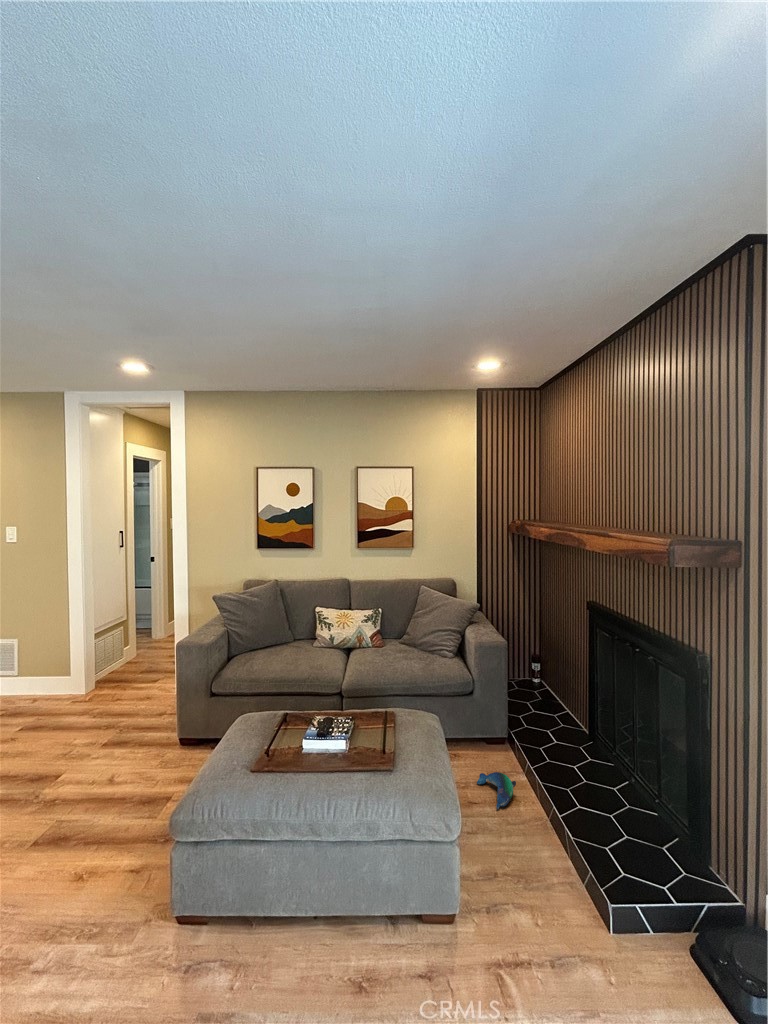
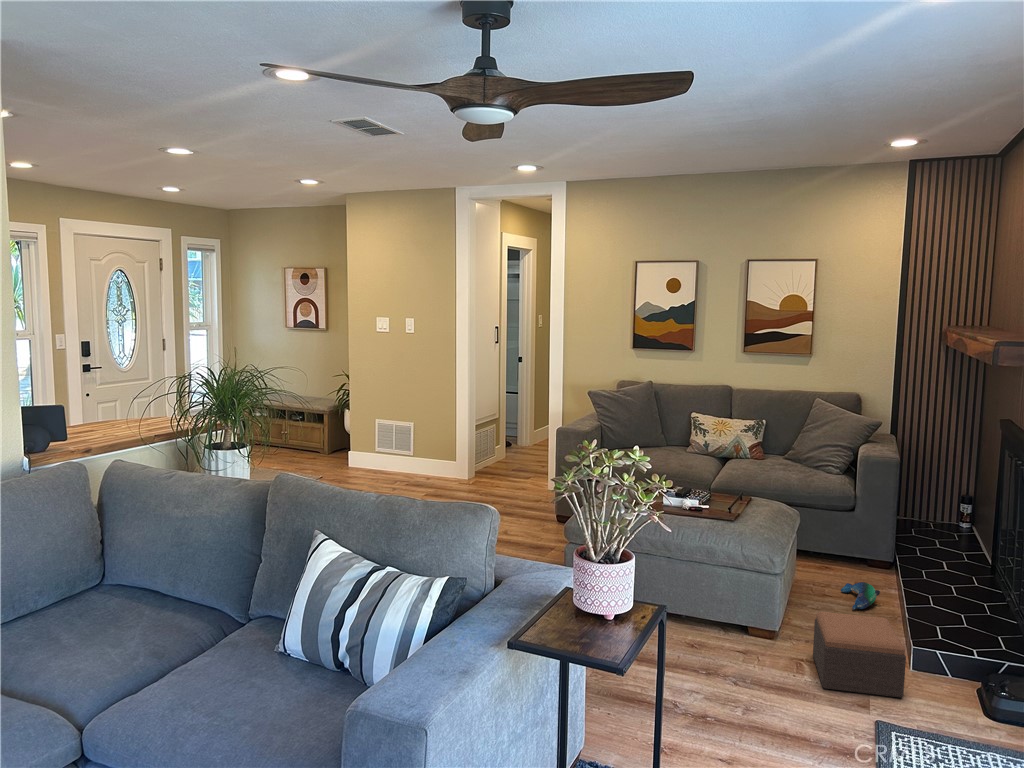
footstool: none [488,843,604,971] -> present [813,612,906,698]

